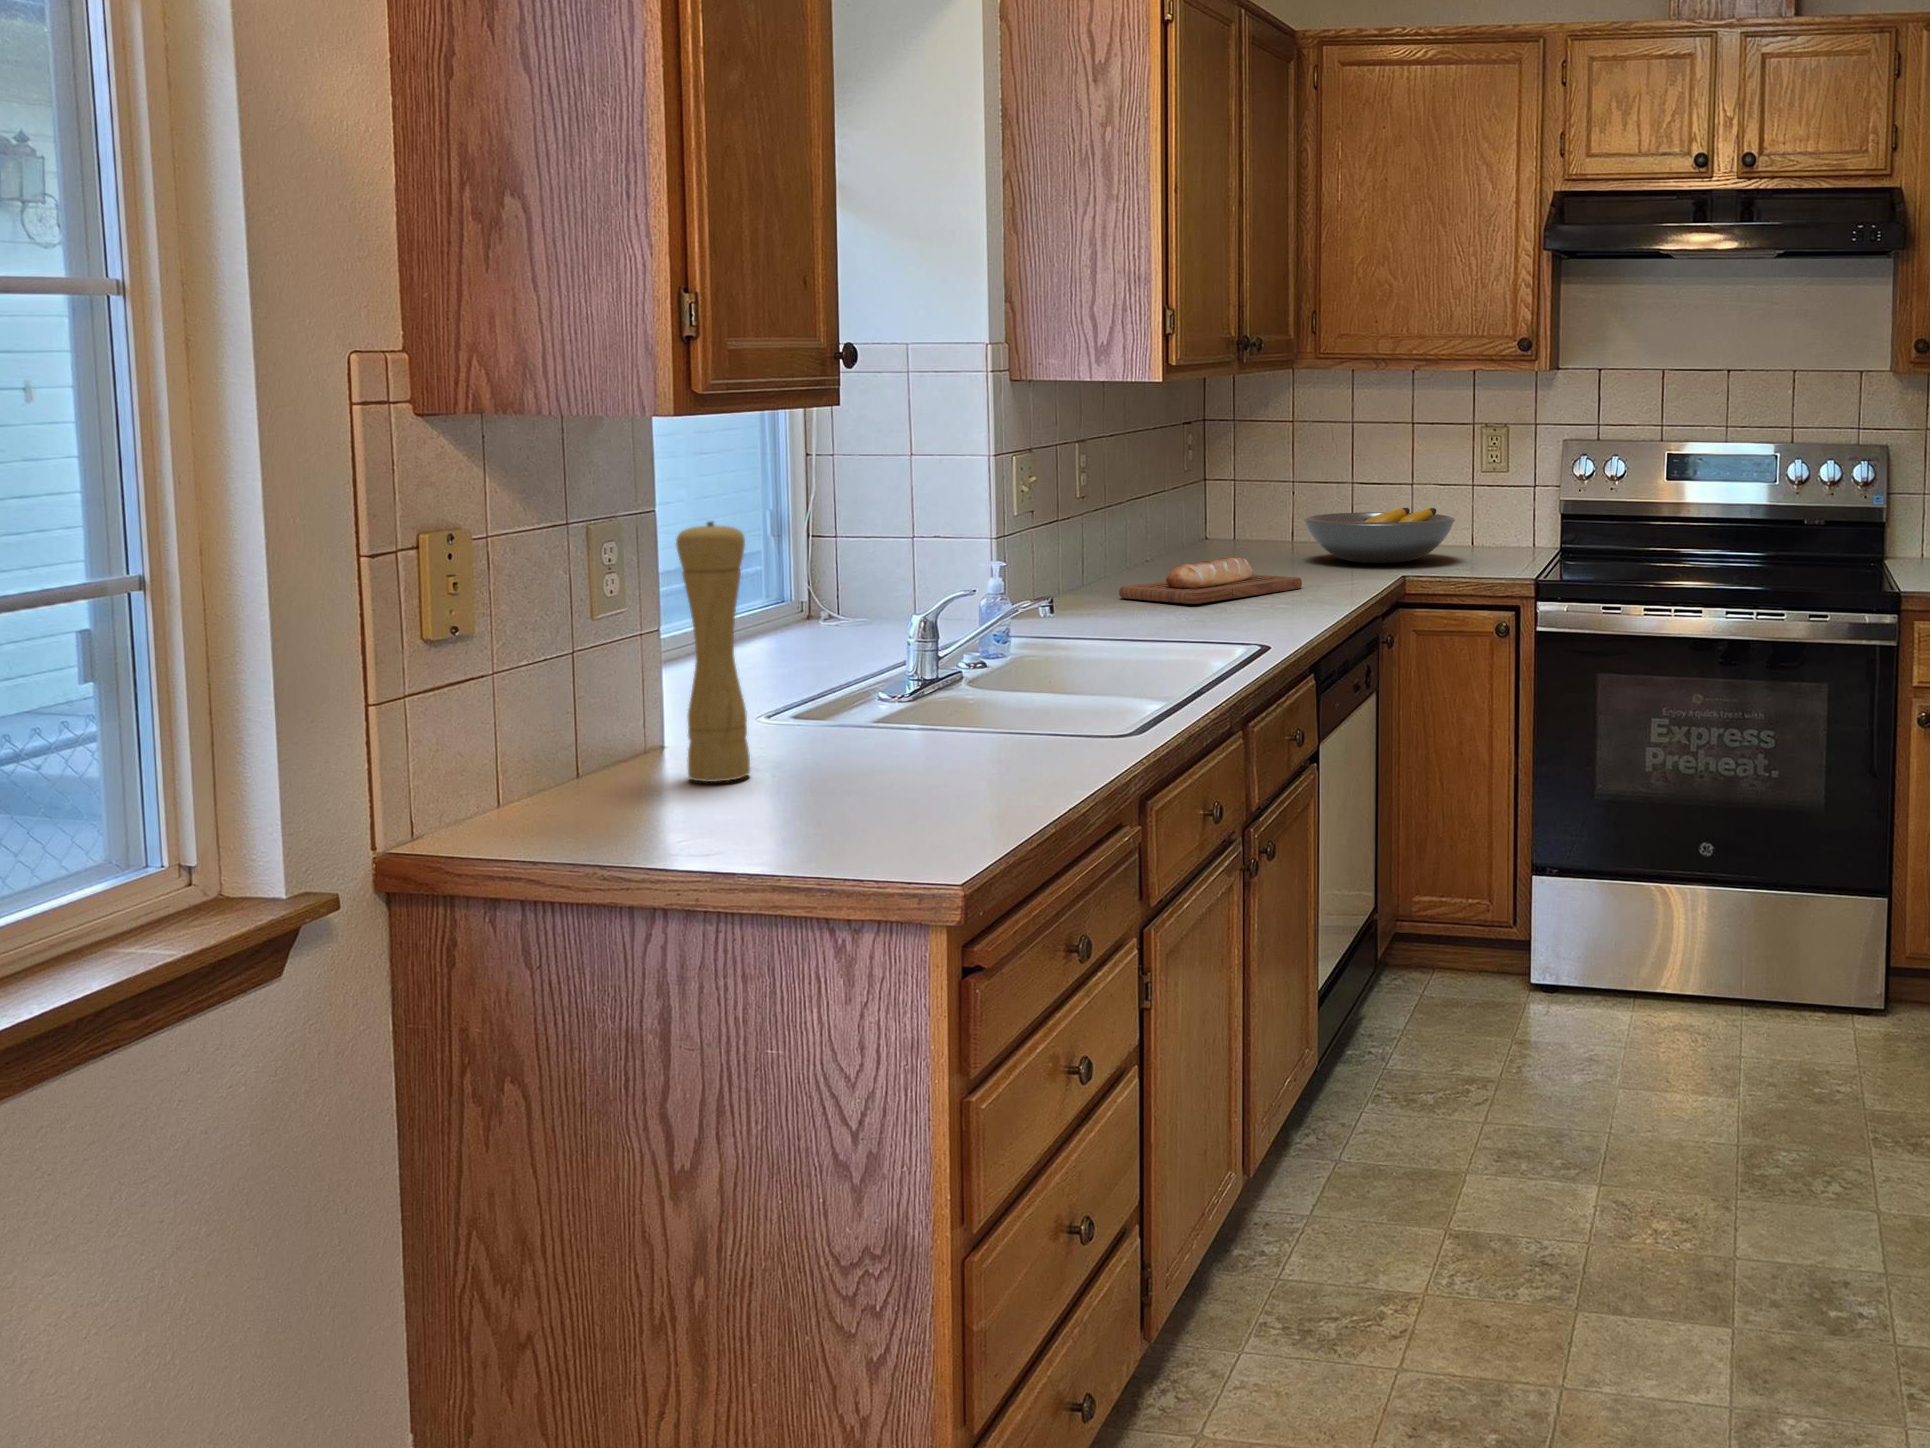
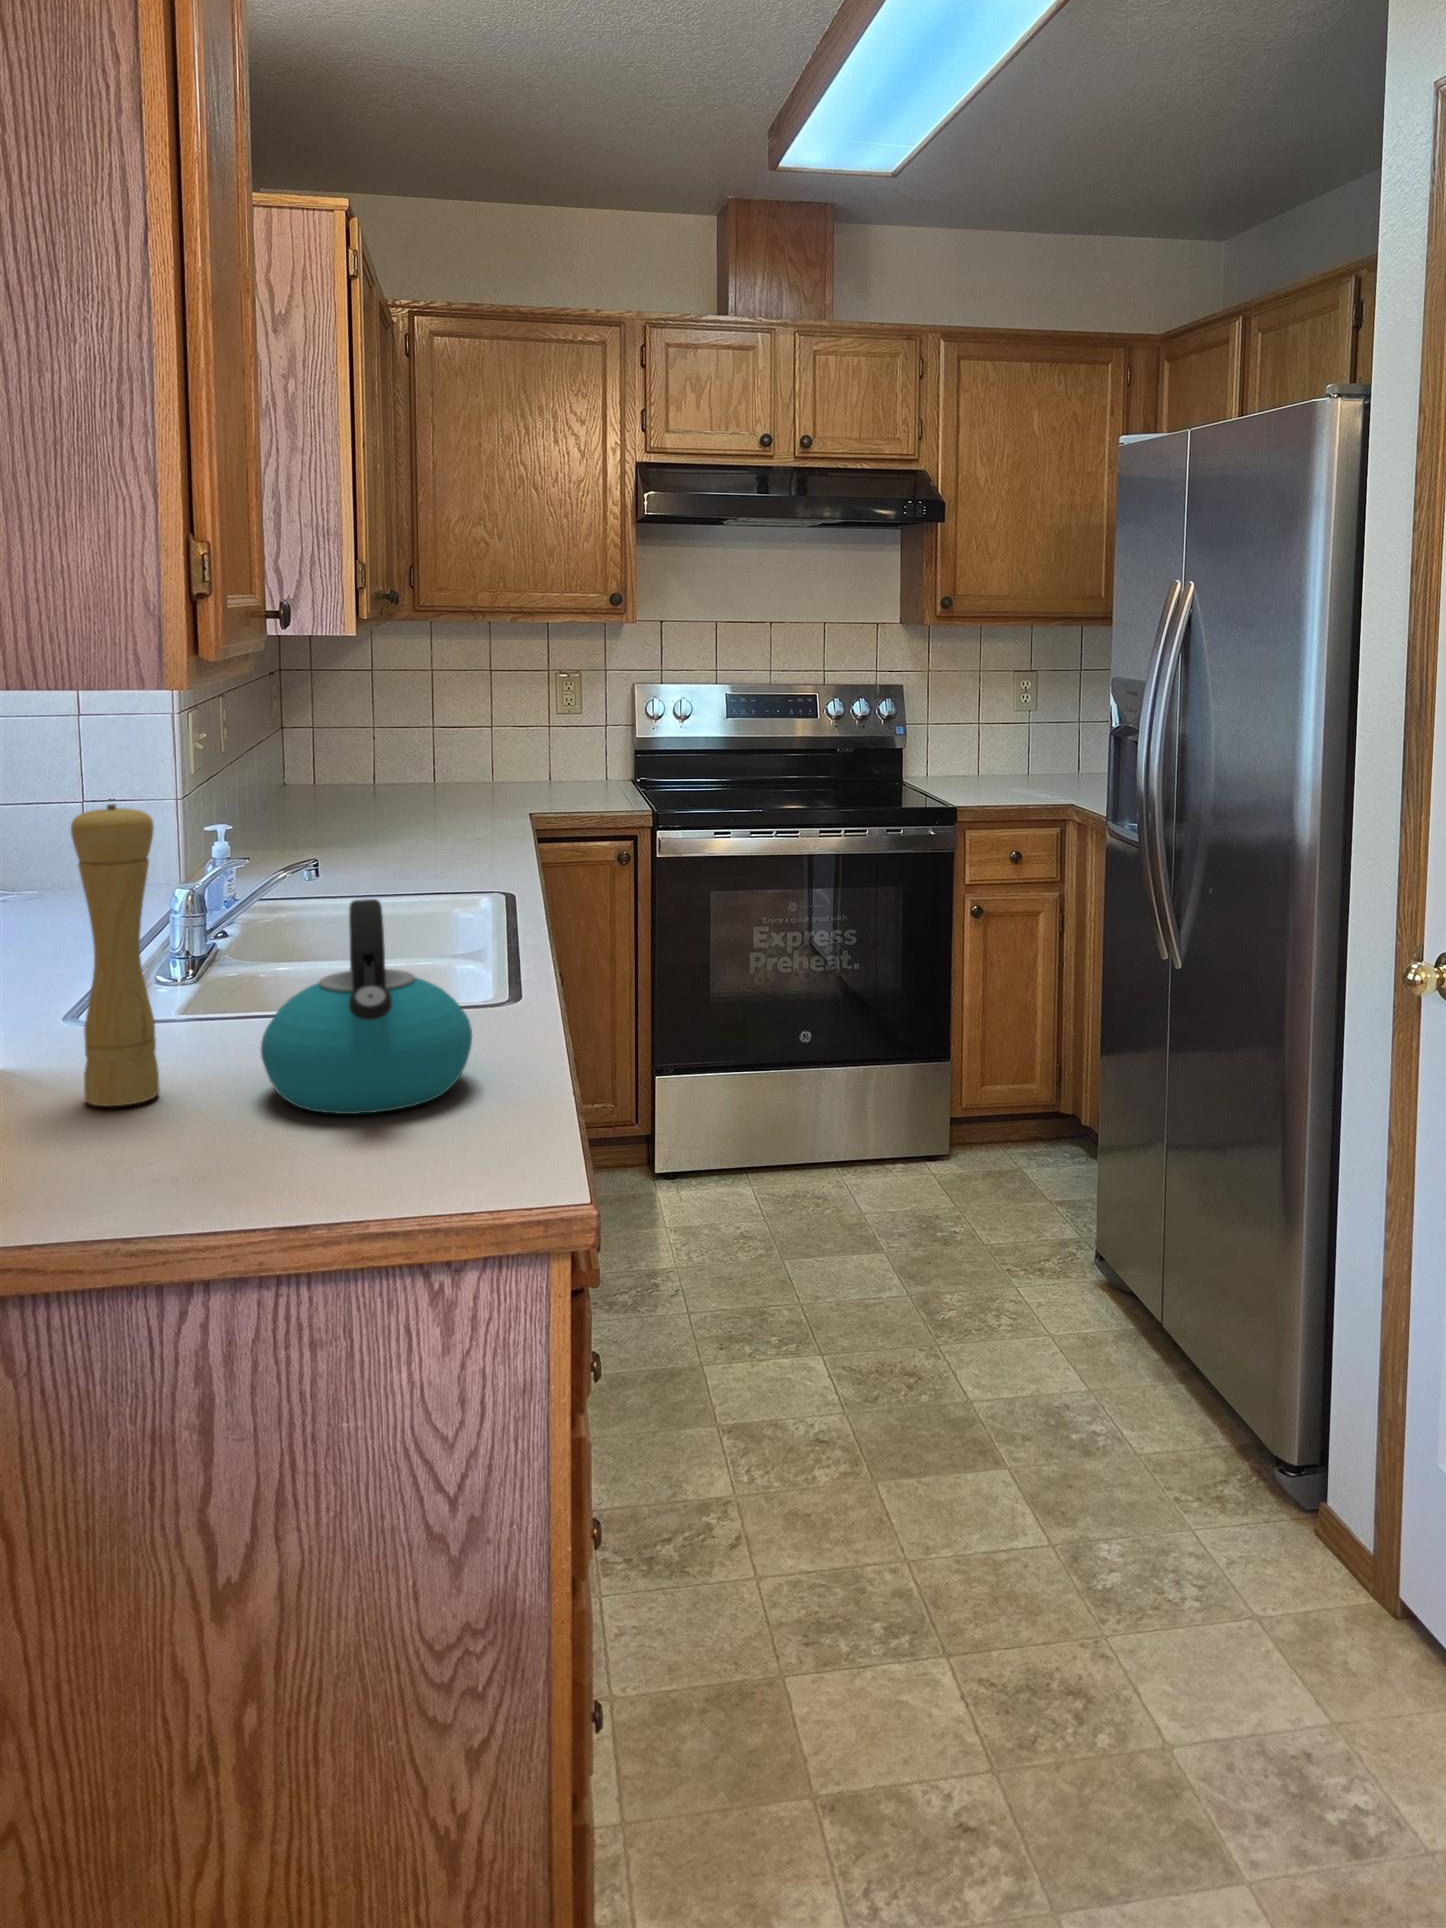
fruit bowl: present [1304,508,1455,563] -> none [416,748,561,799]
bread loaf: present [1119,557,1302,604] -> none [286,801,455,850]
kettle: none [812,614,1000,804] -> present [261,899,472,1114]

